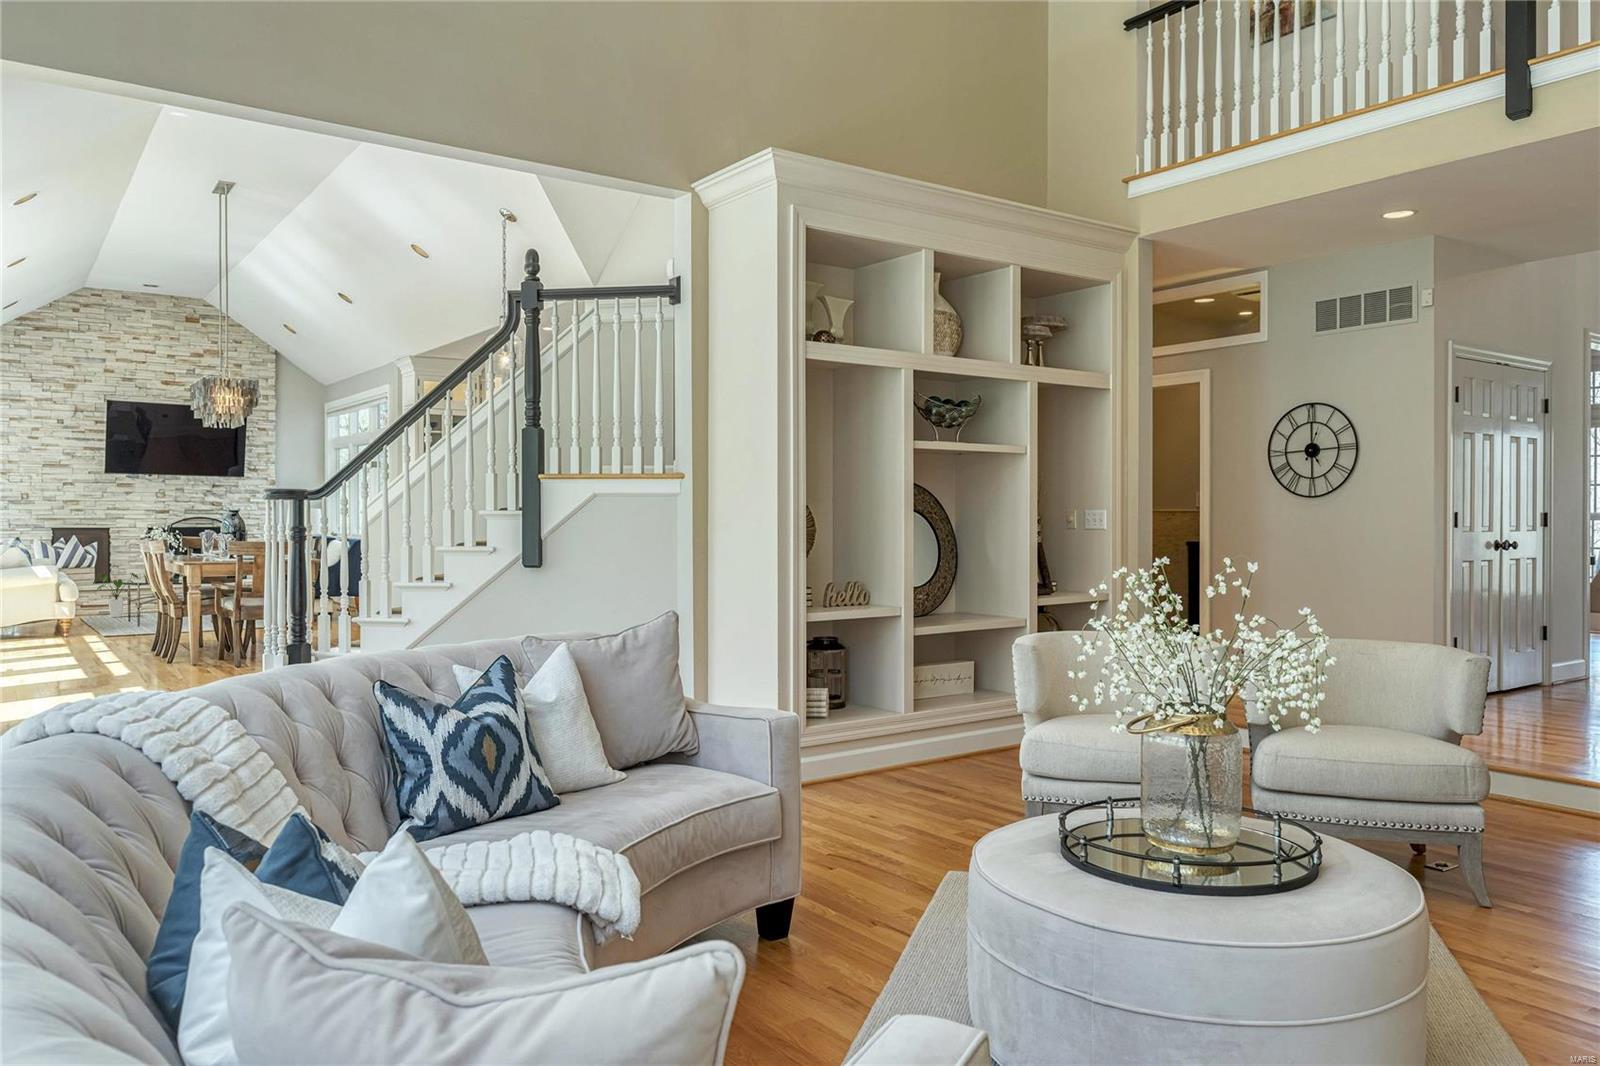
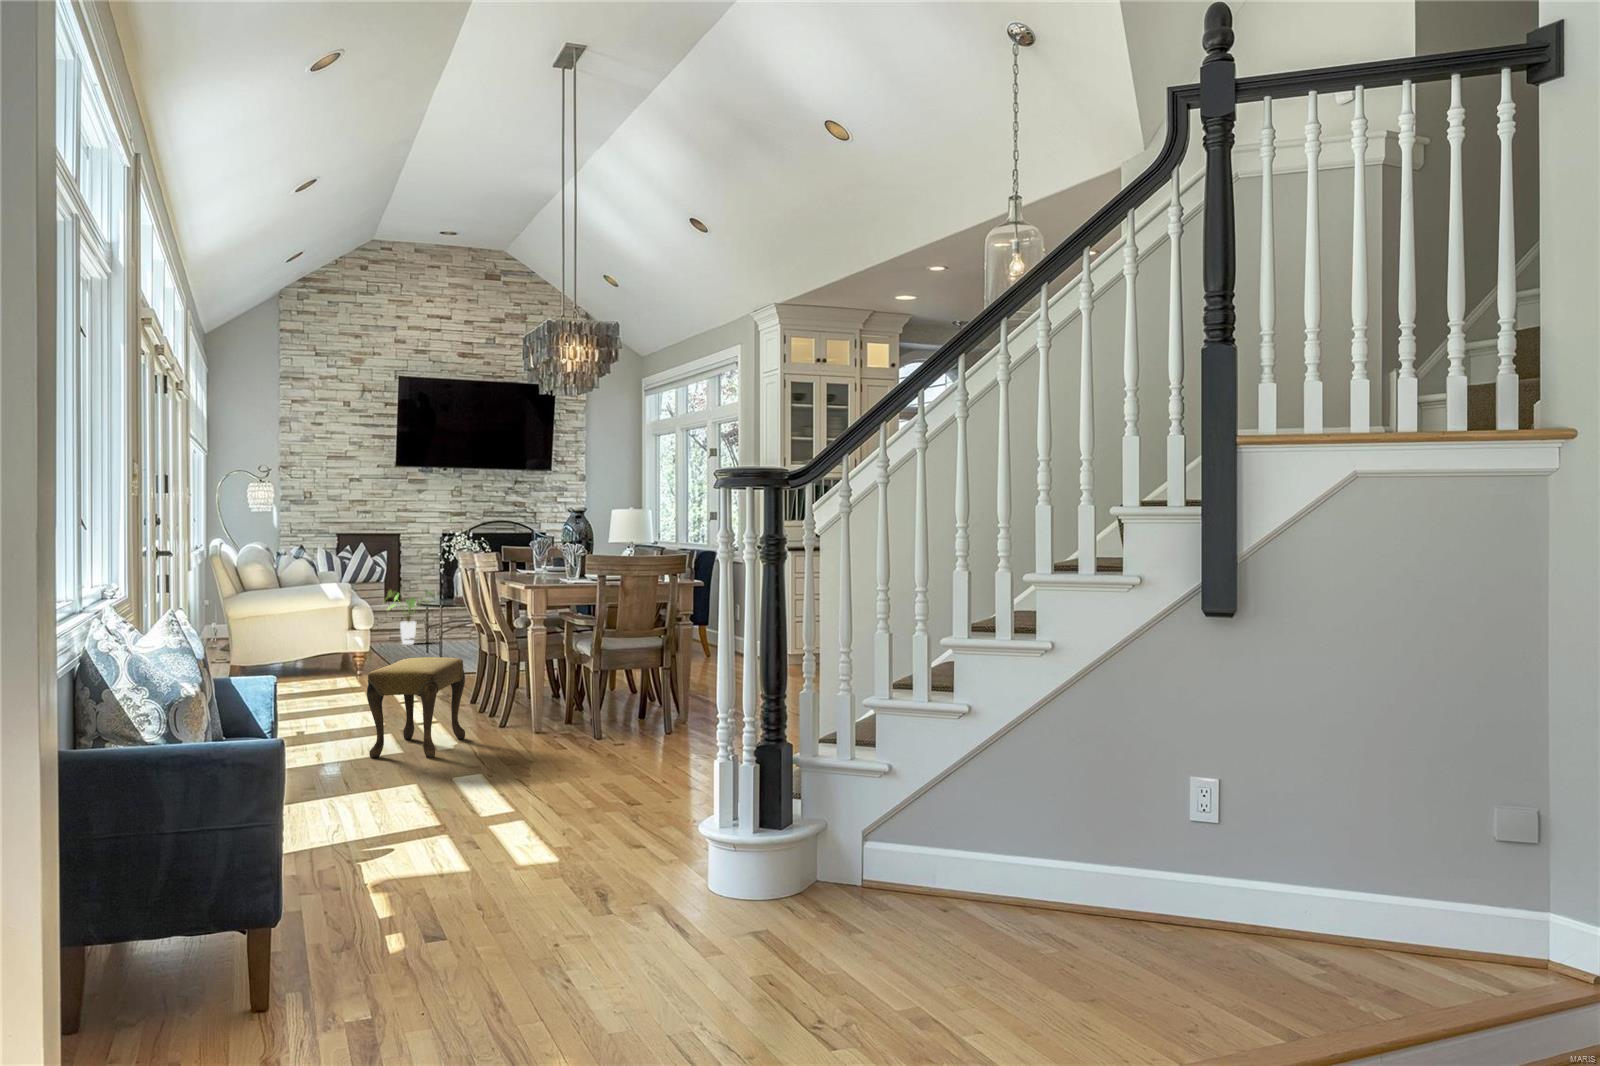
footstool: none [61,614,138,679] -> present [367,657,465,758]

